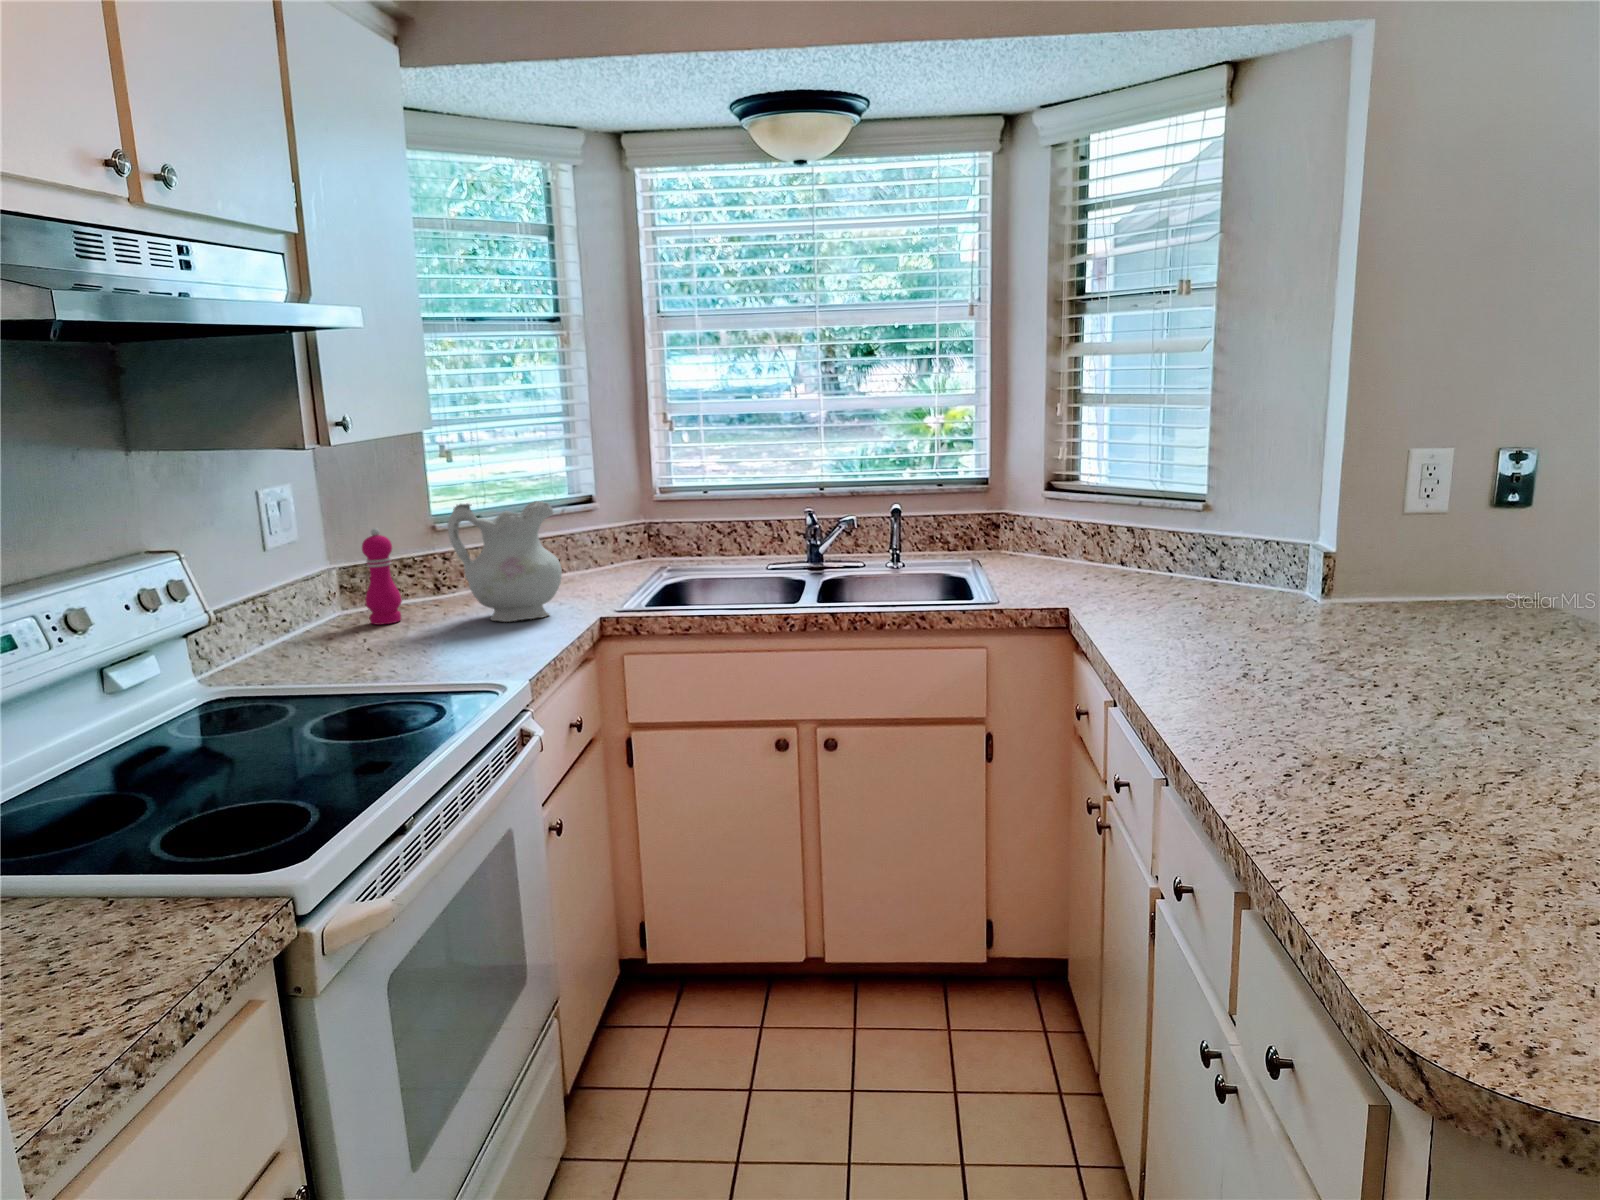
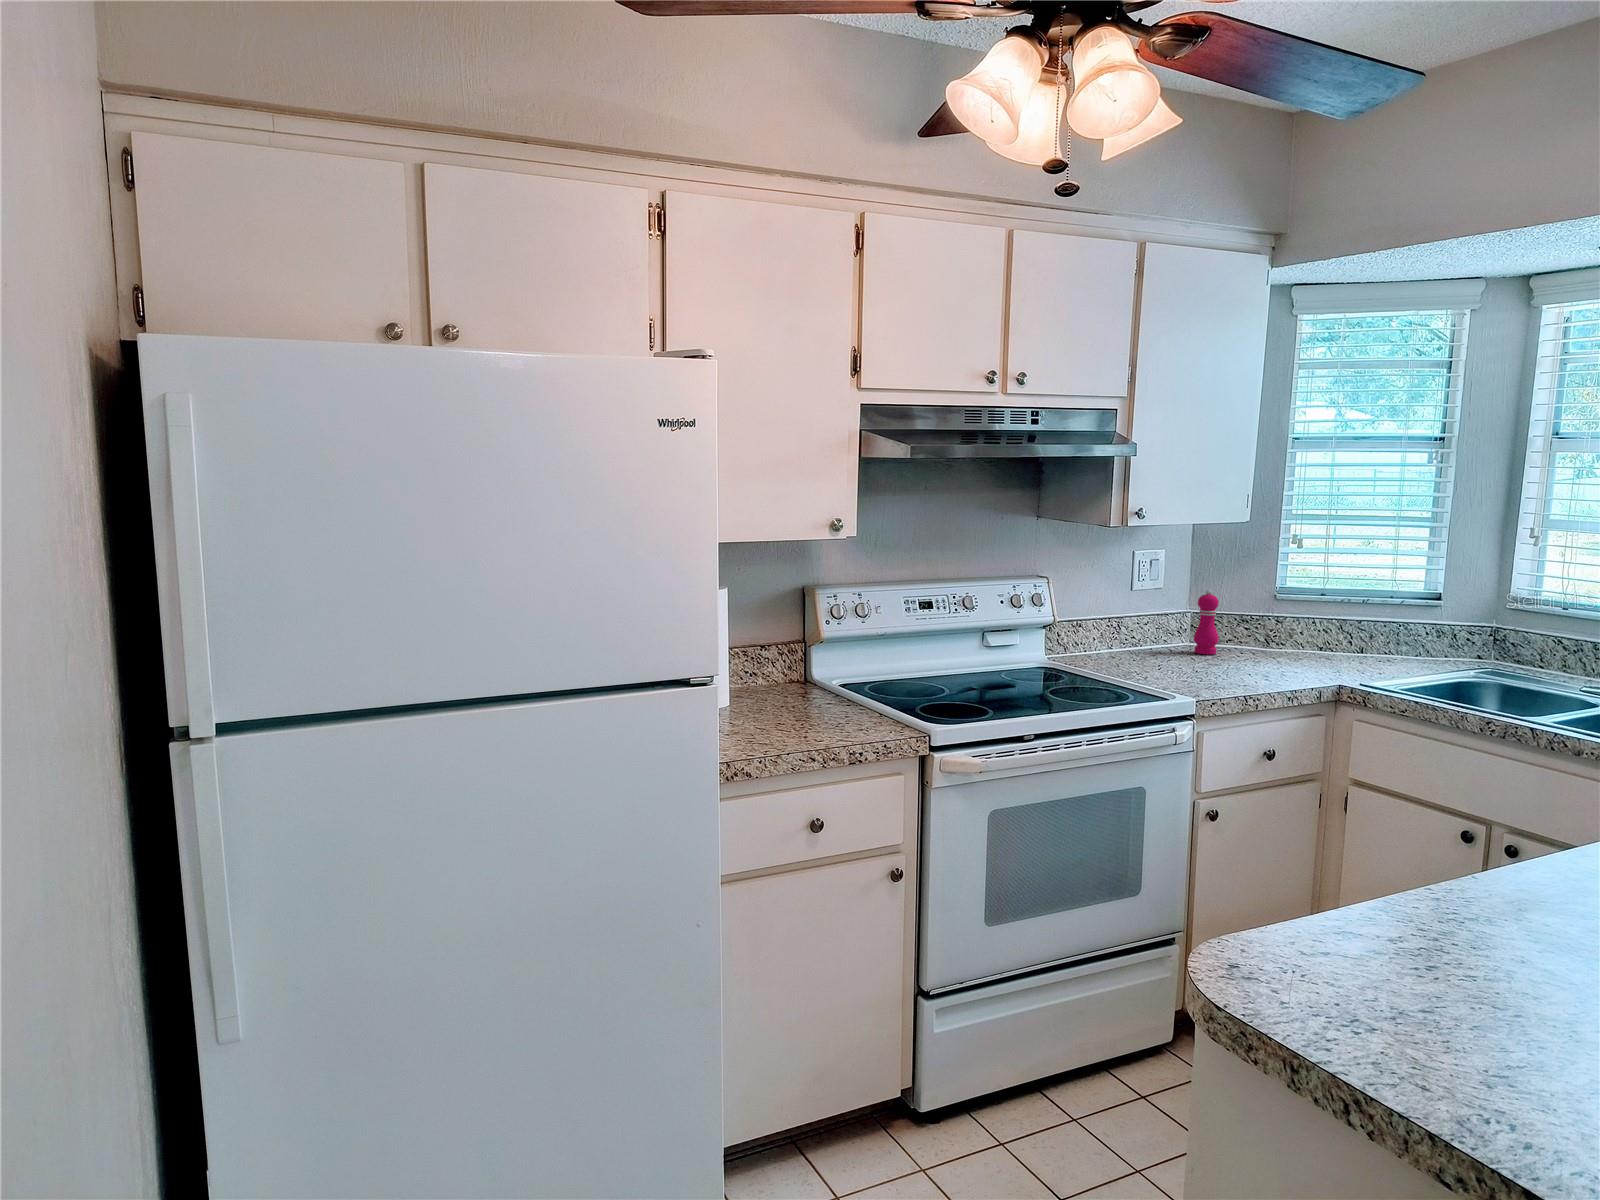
ceramic pitcher: present [448,501,562,622] -> none [1245,581,1325,674]

